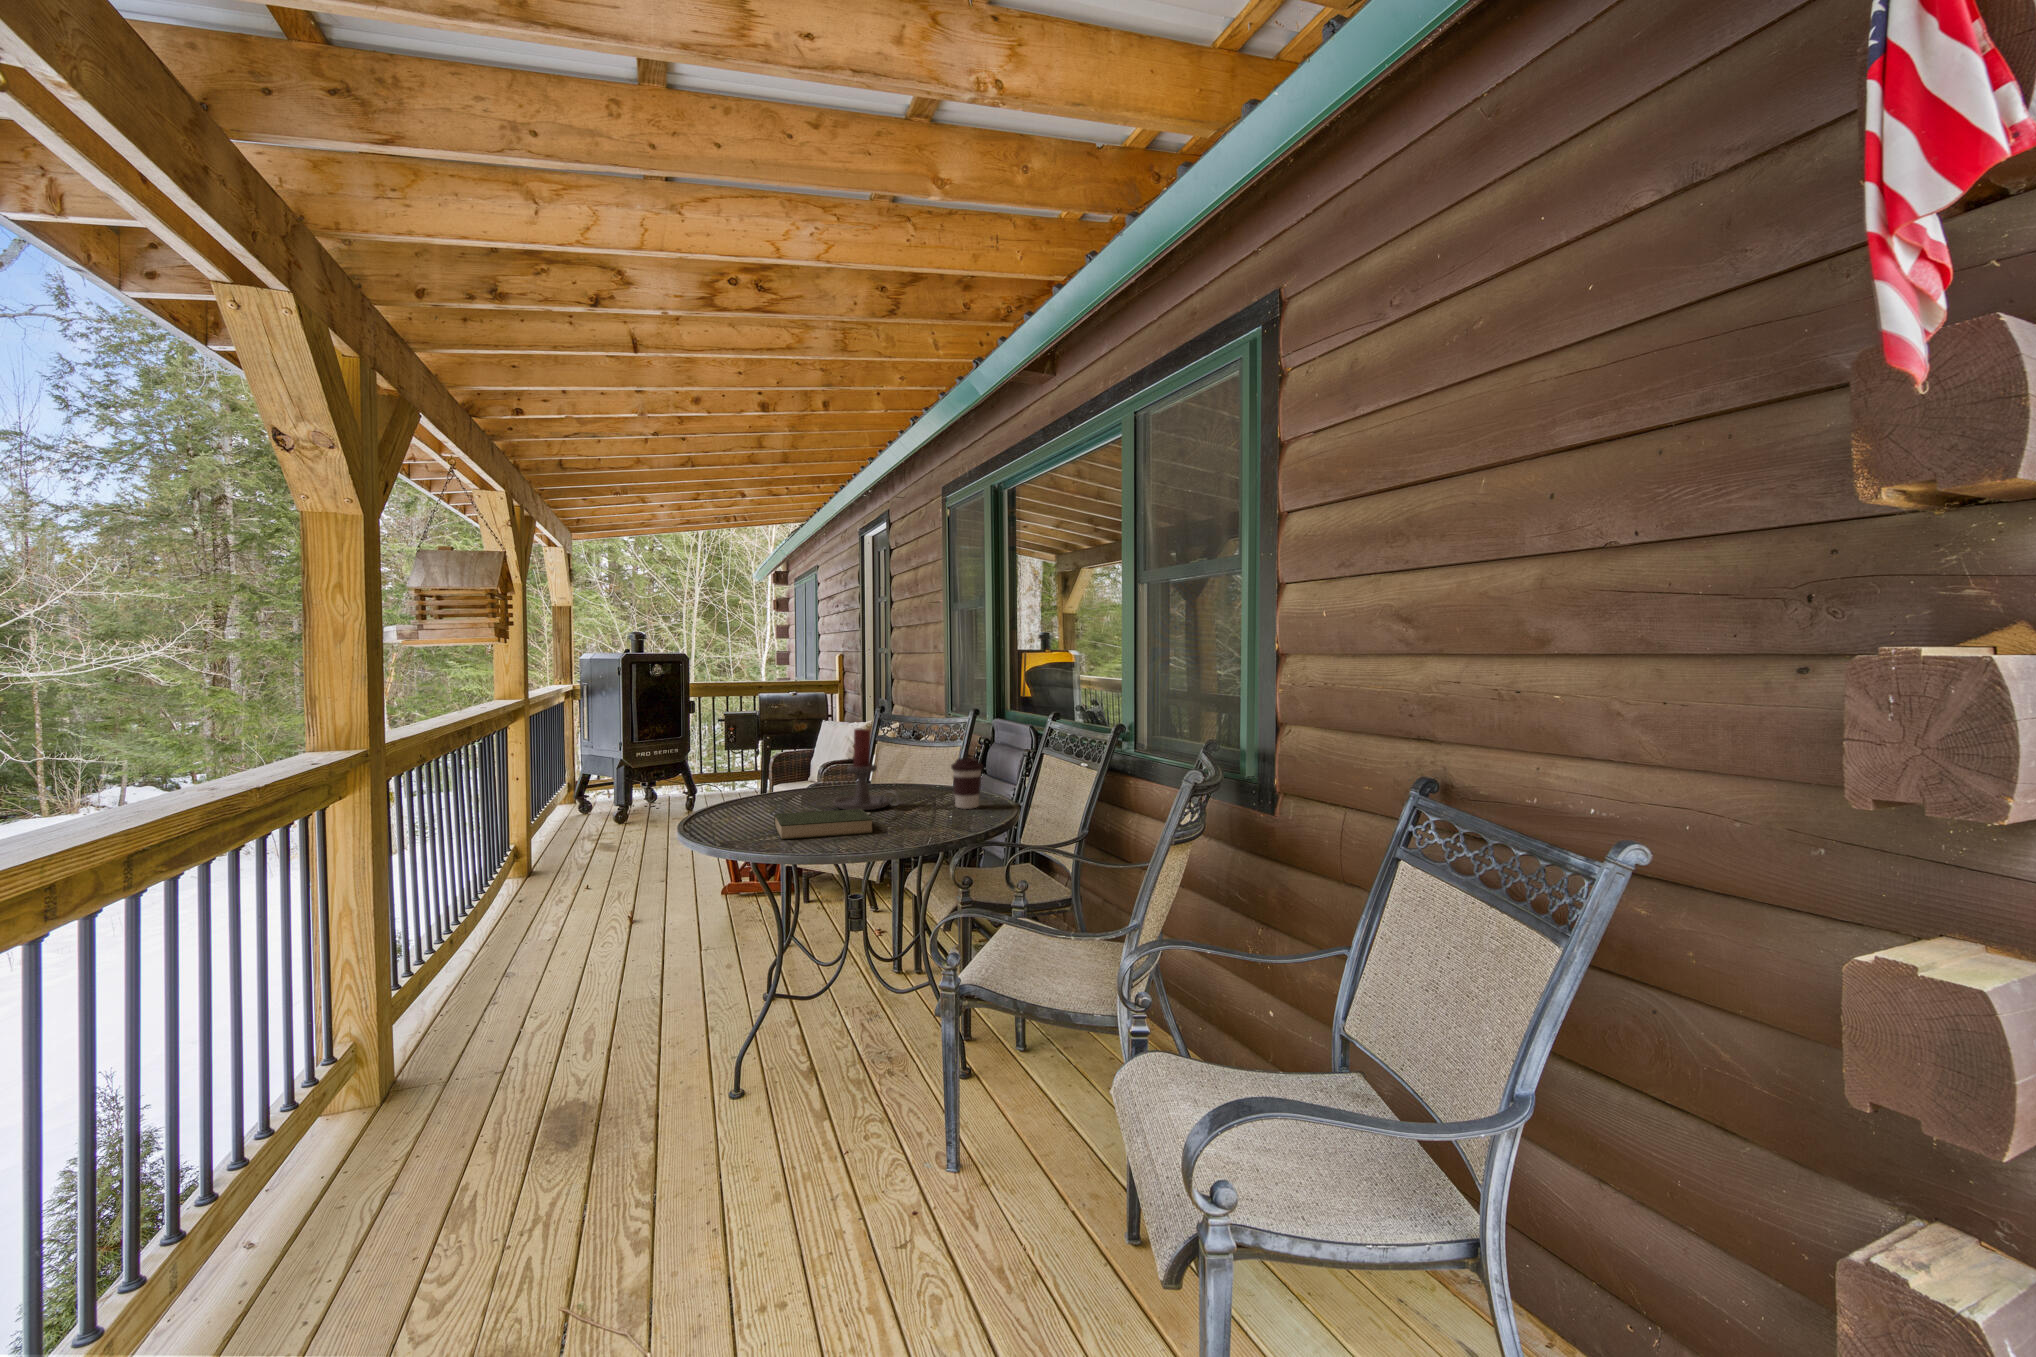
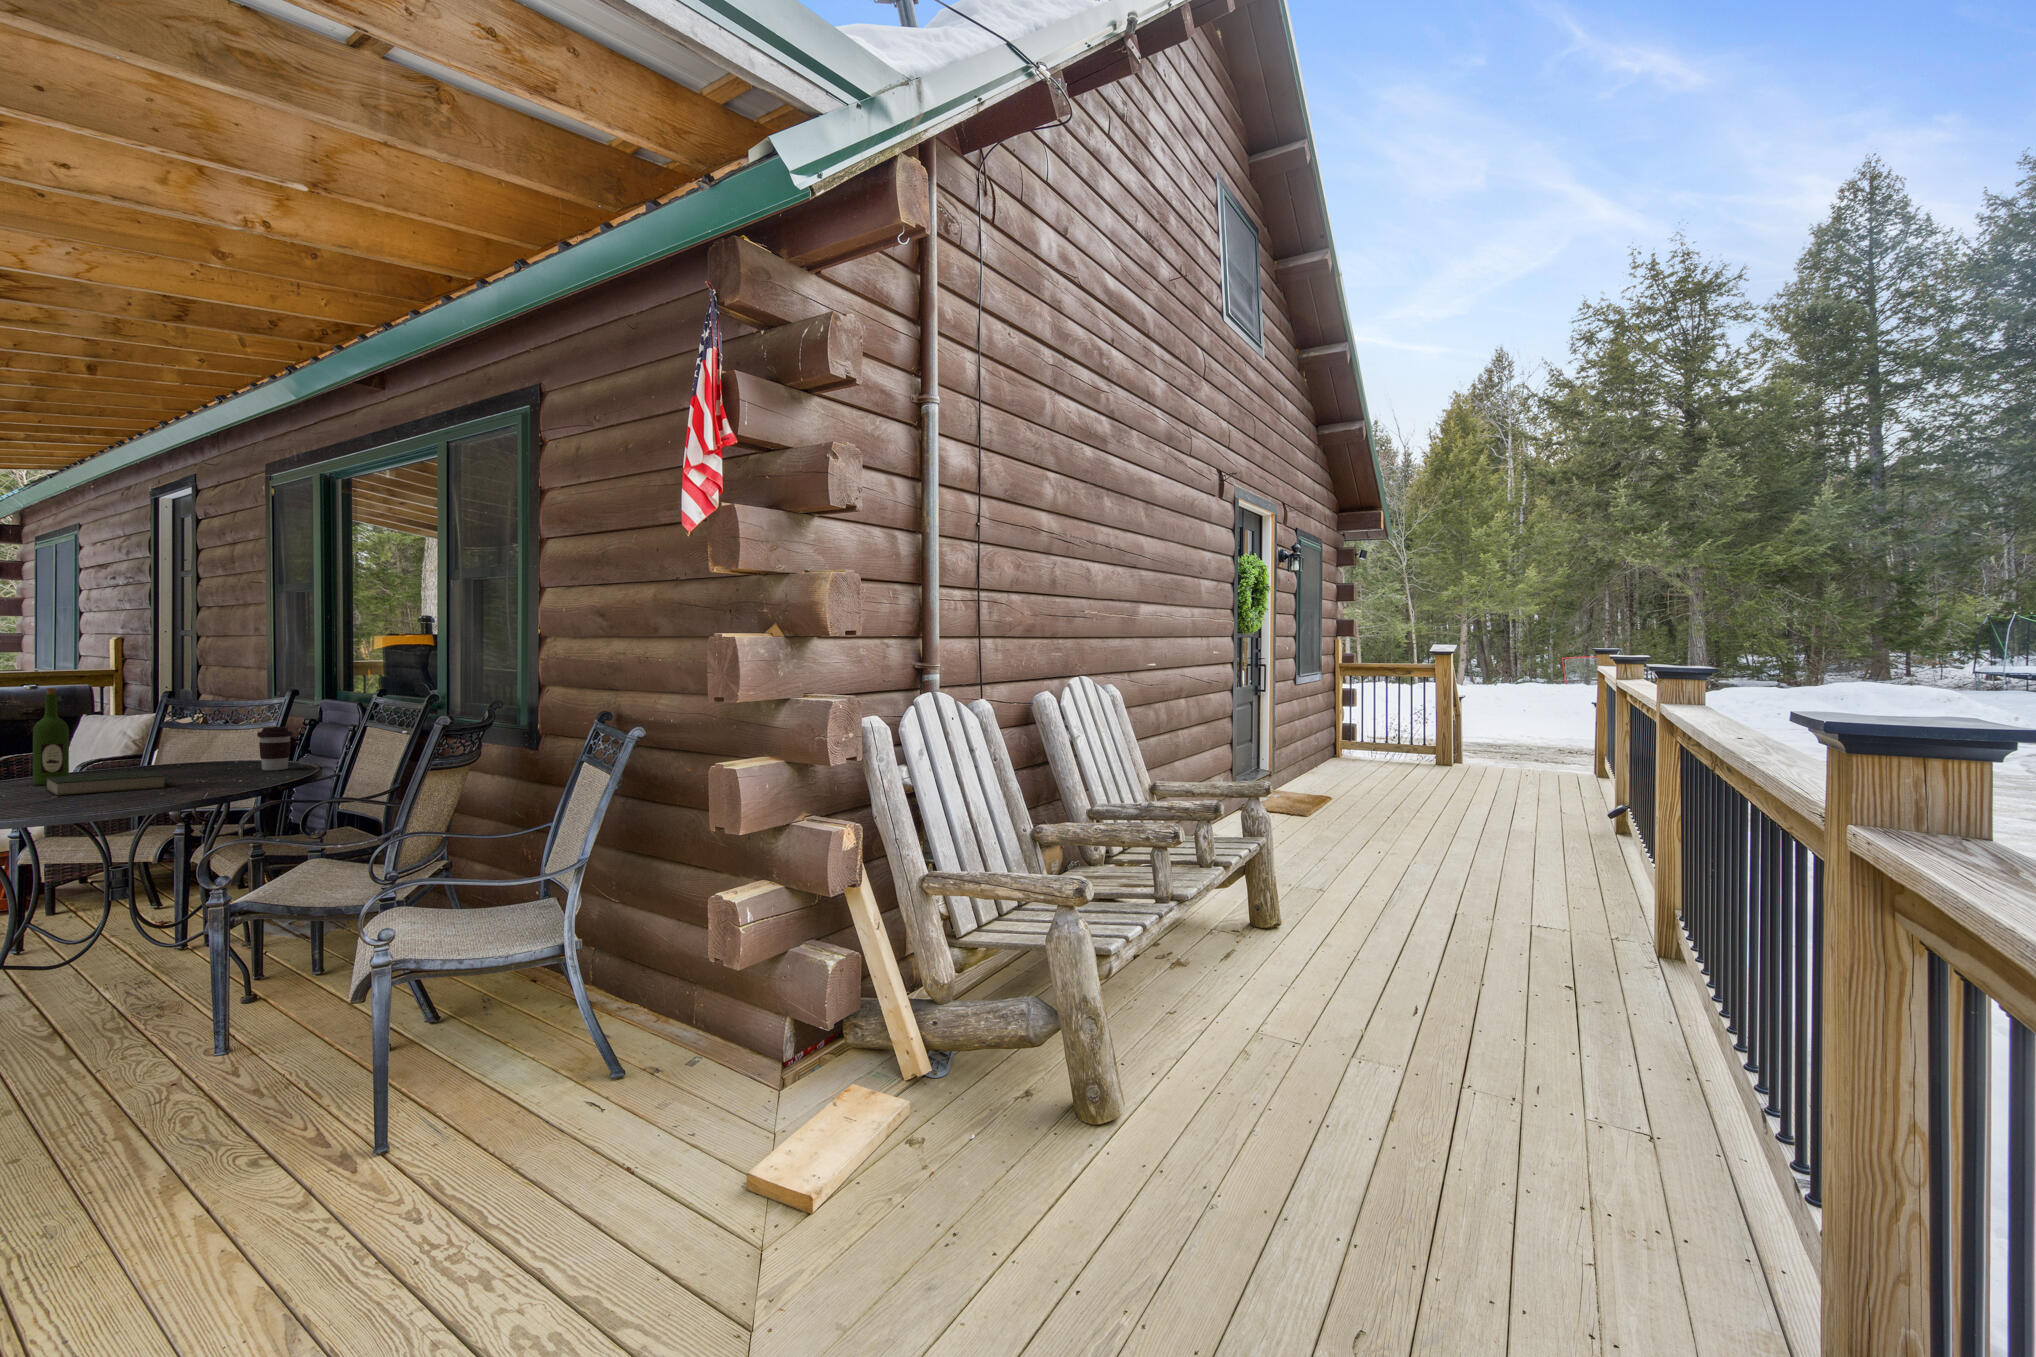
wine bottle: none [767,715,795,817] -> present [33,688,69,785]
candle holder: present [833,728,900,810] -> none [117,701,199,777]

